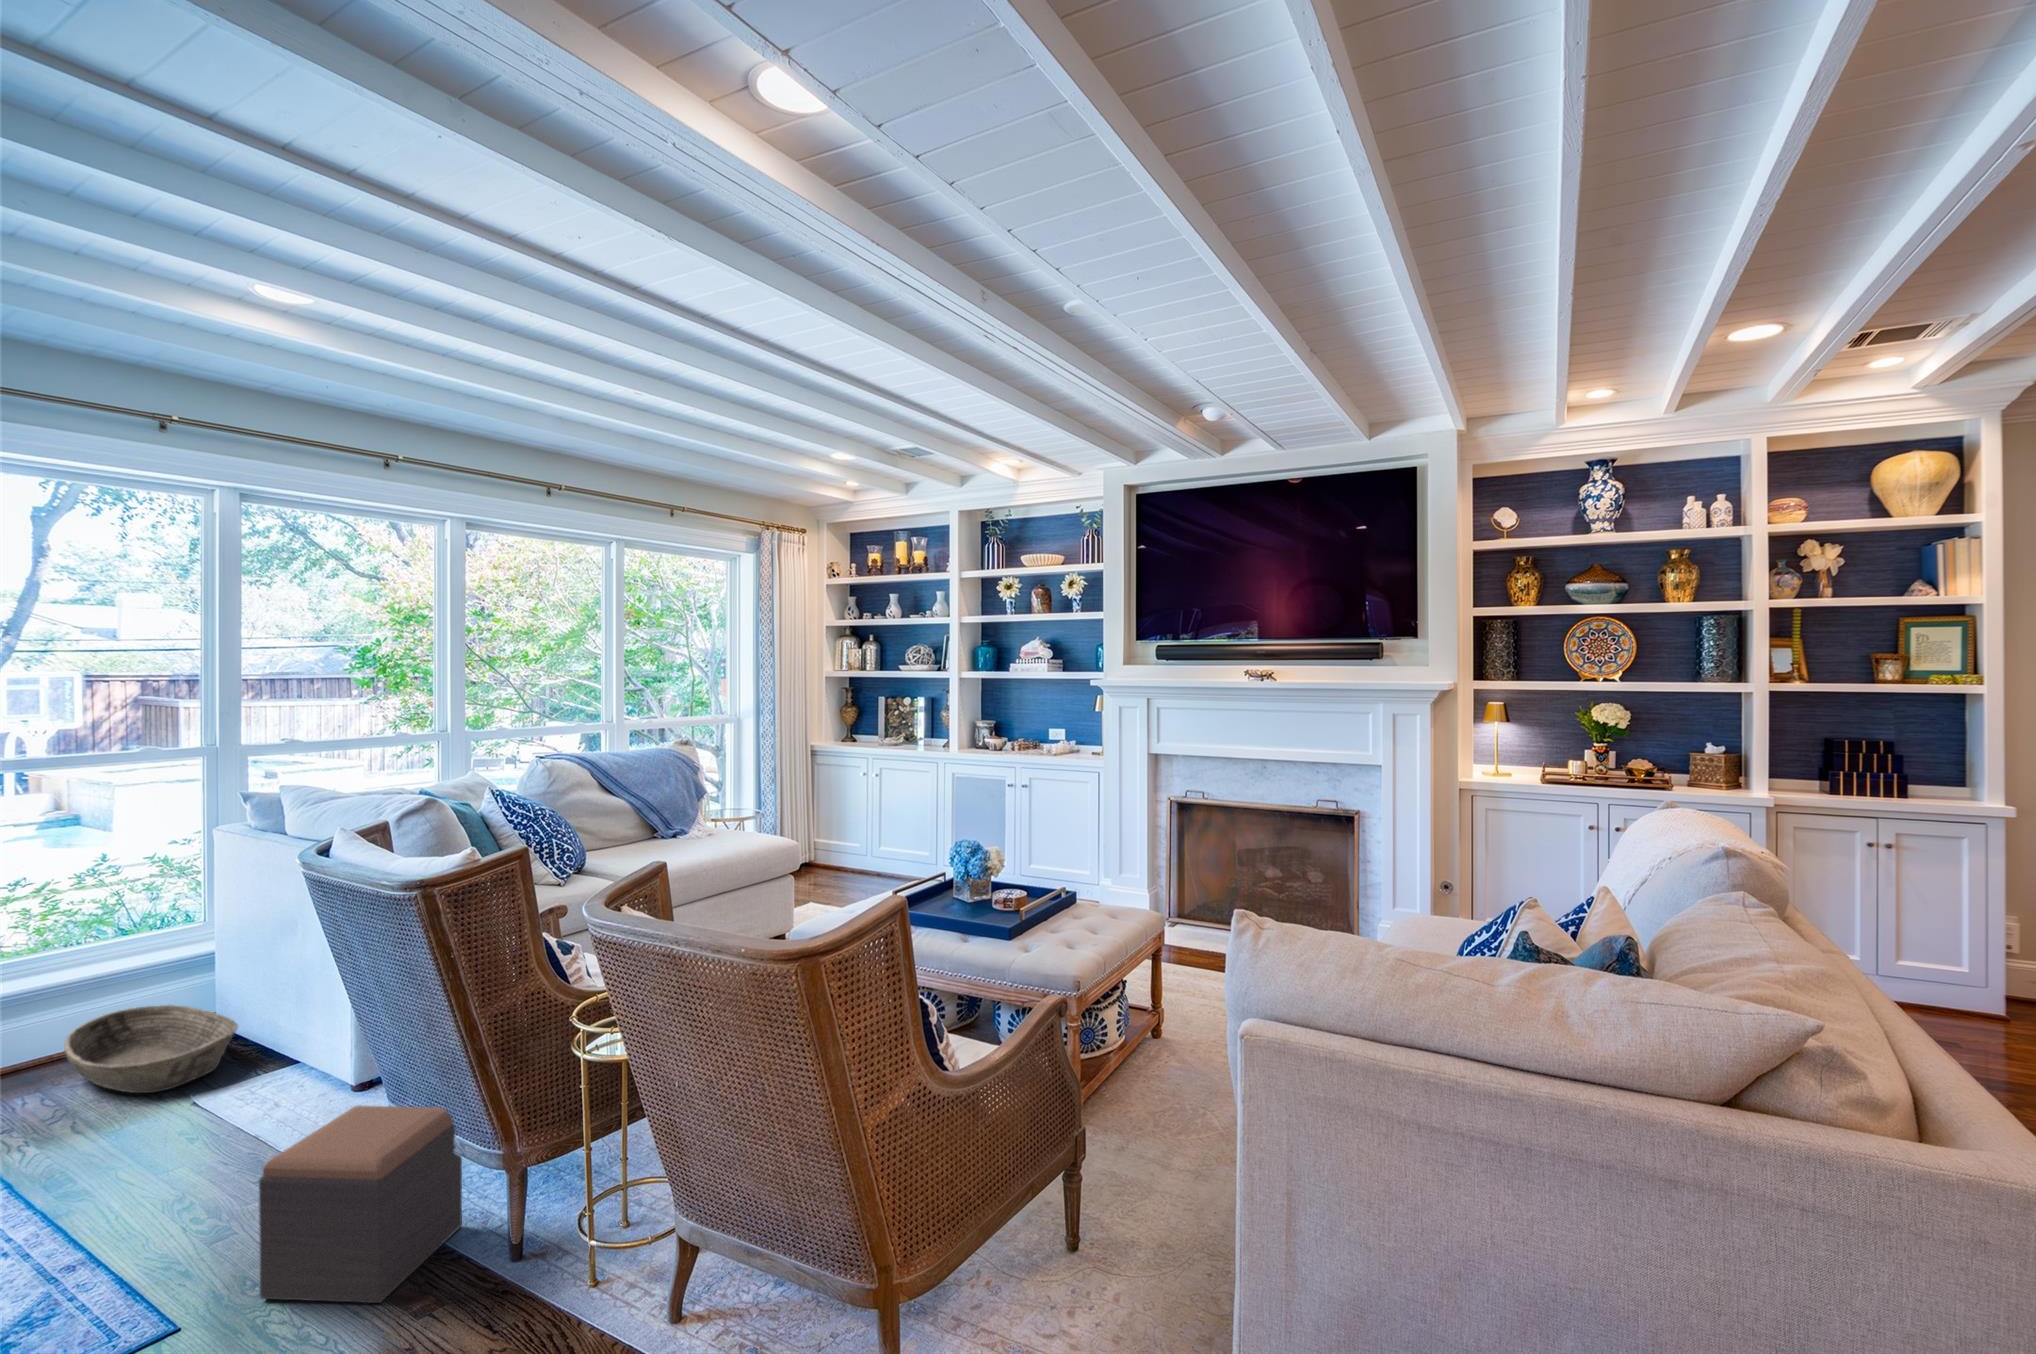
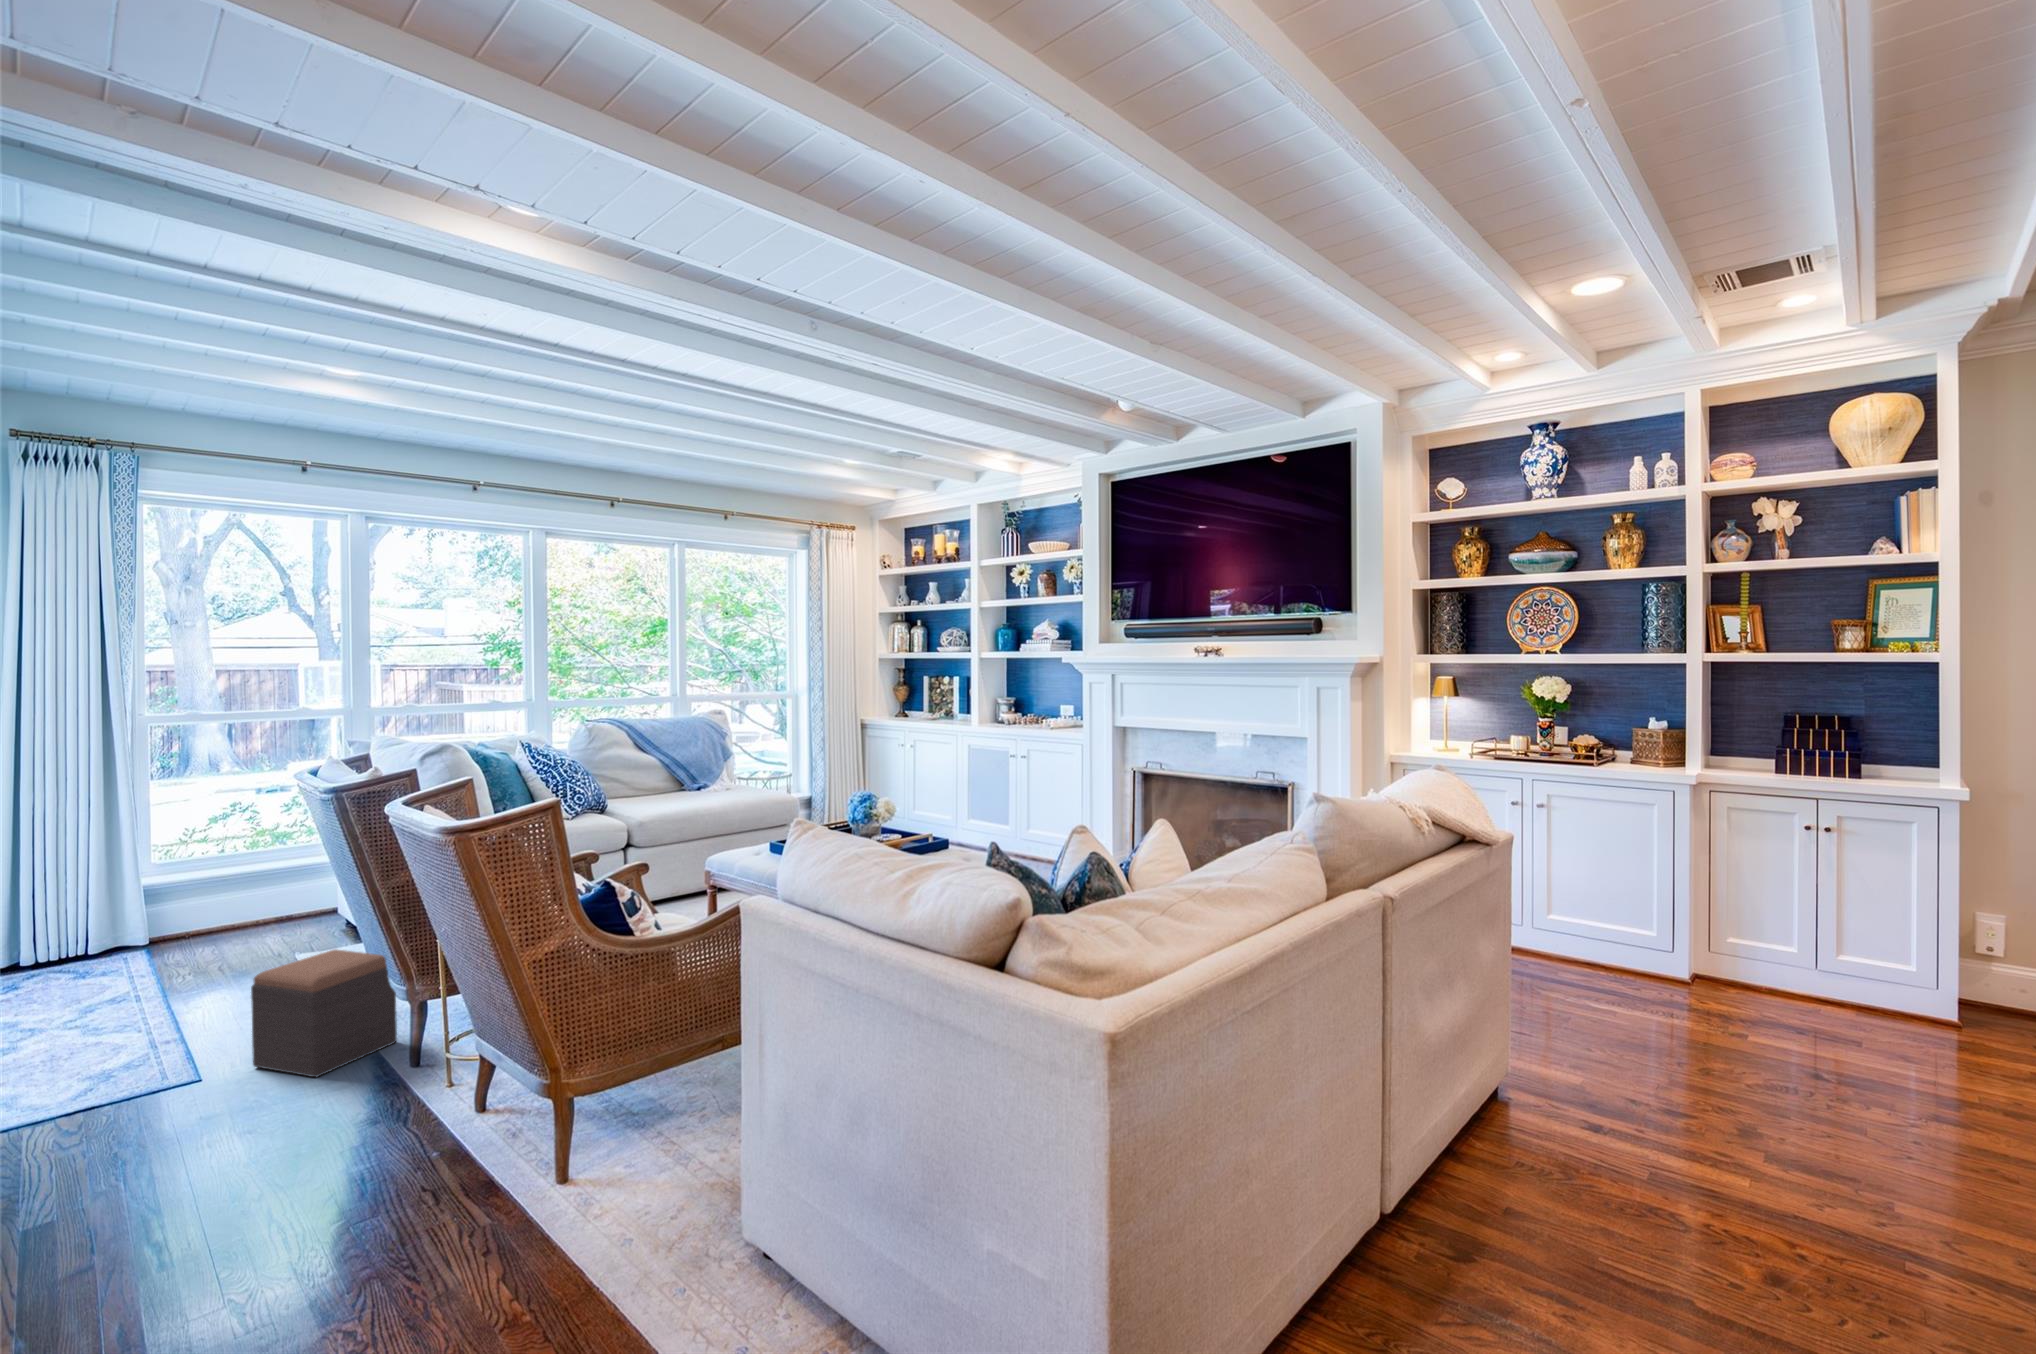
basket: present [64,1004,238,1093] -> none [238,892,348,948]

